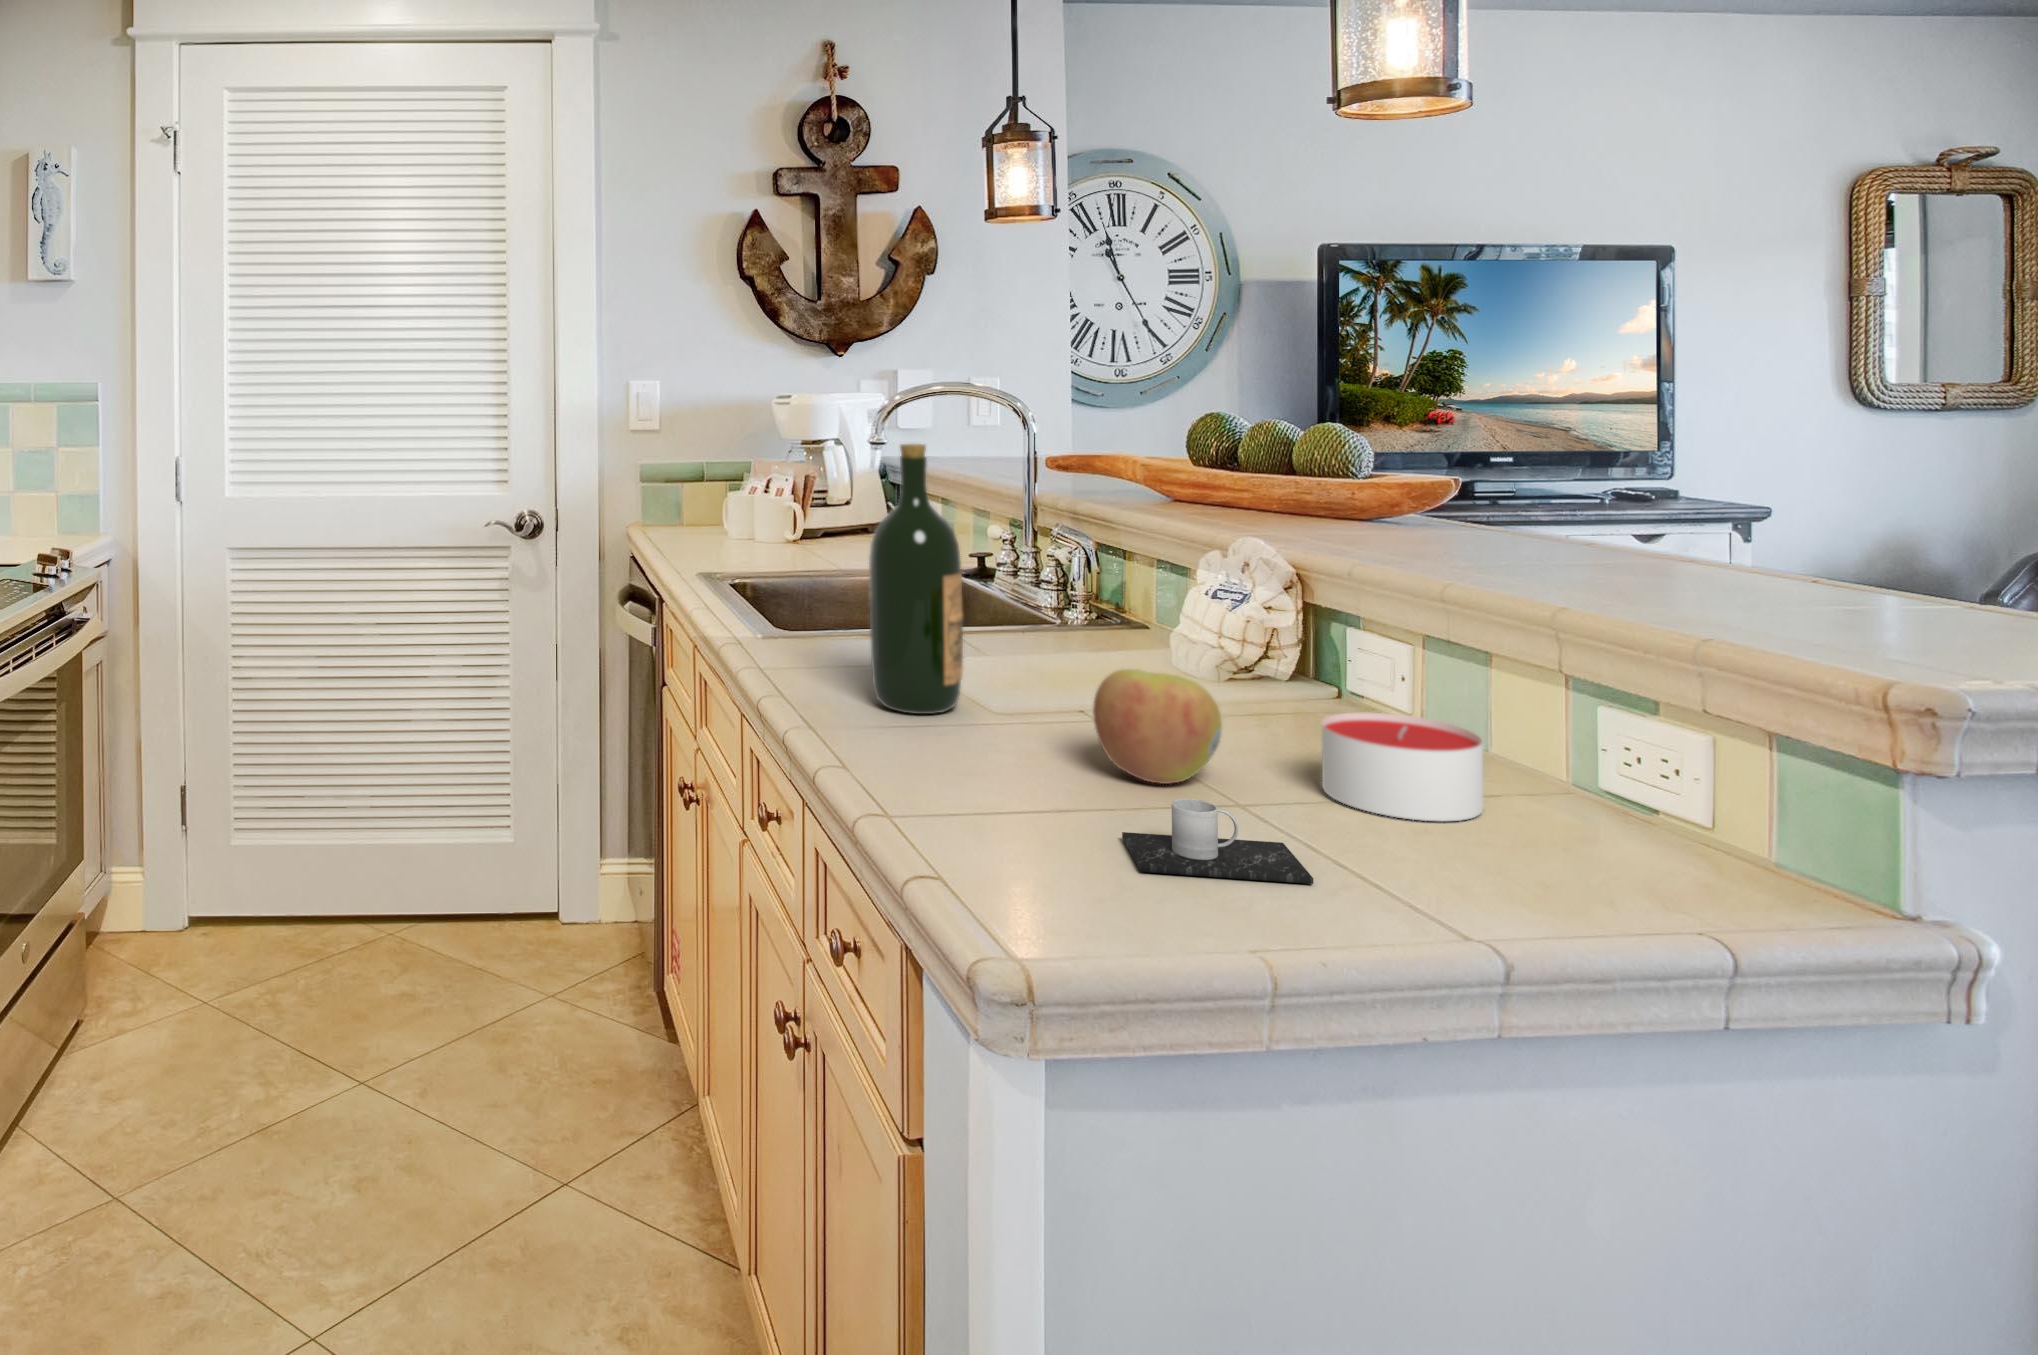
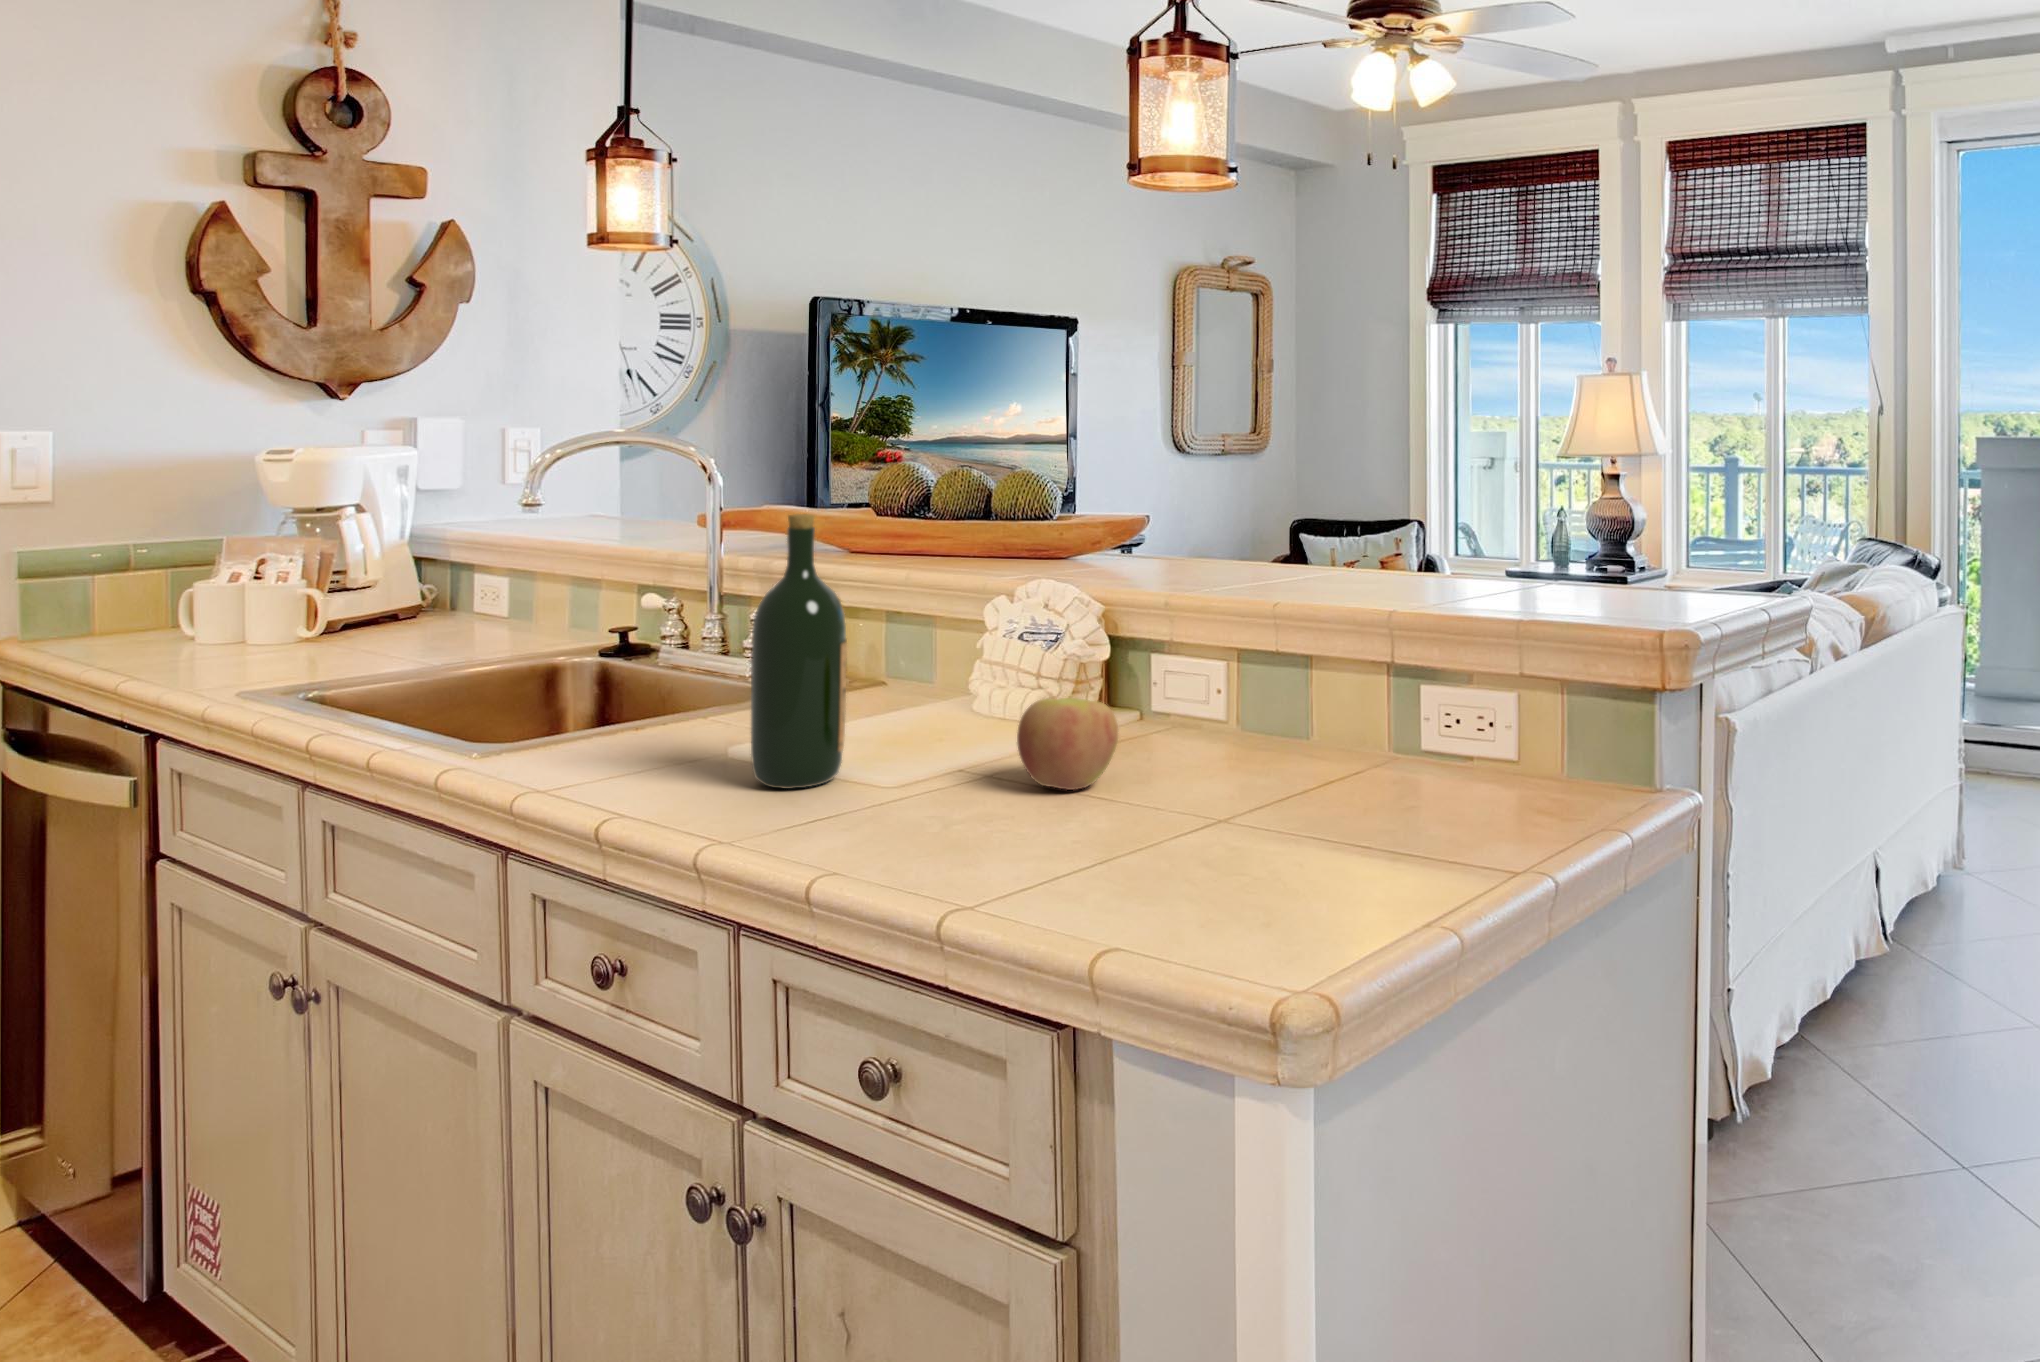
candle: present [1321,713,1483,821] -> none [1166,700,1268,773]
mug: present [1122,799,1313,884] -> none [1120,783,1258,846]

